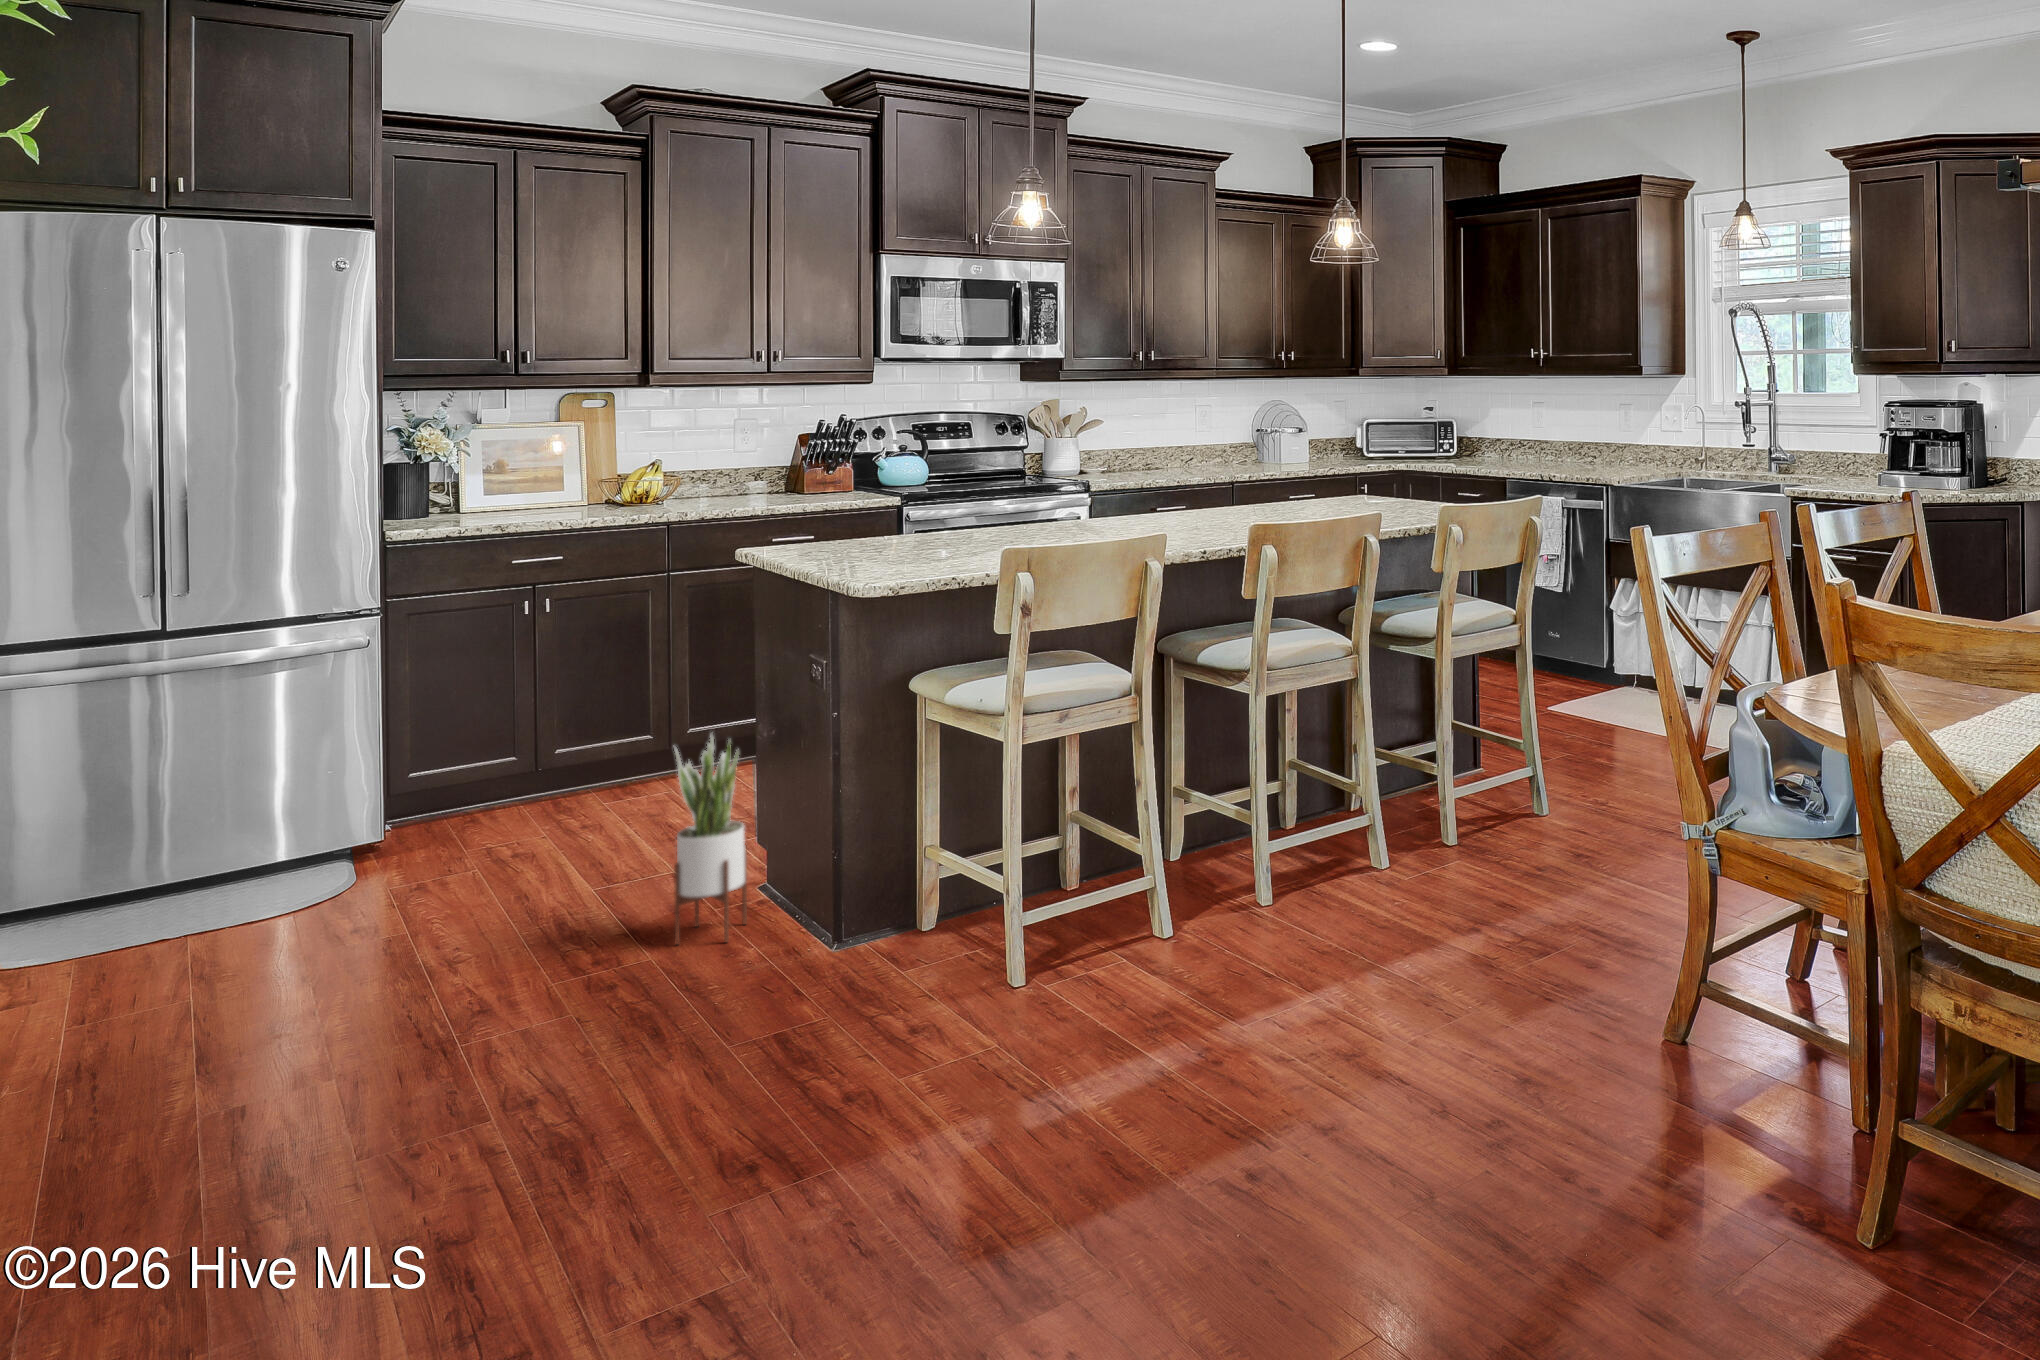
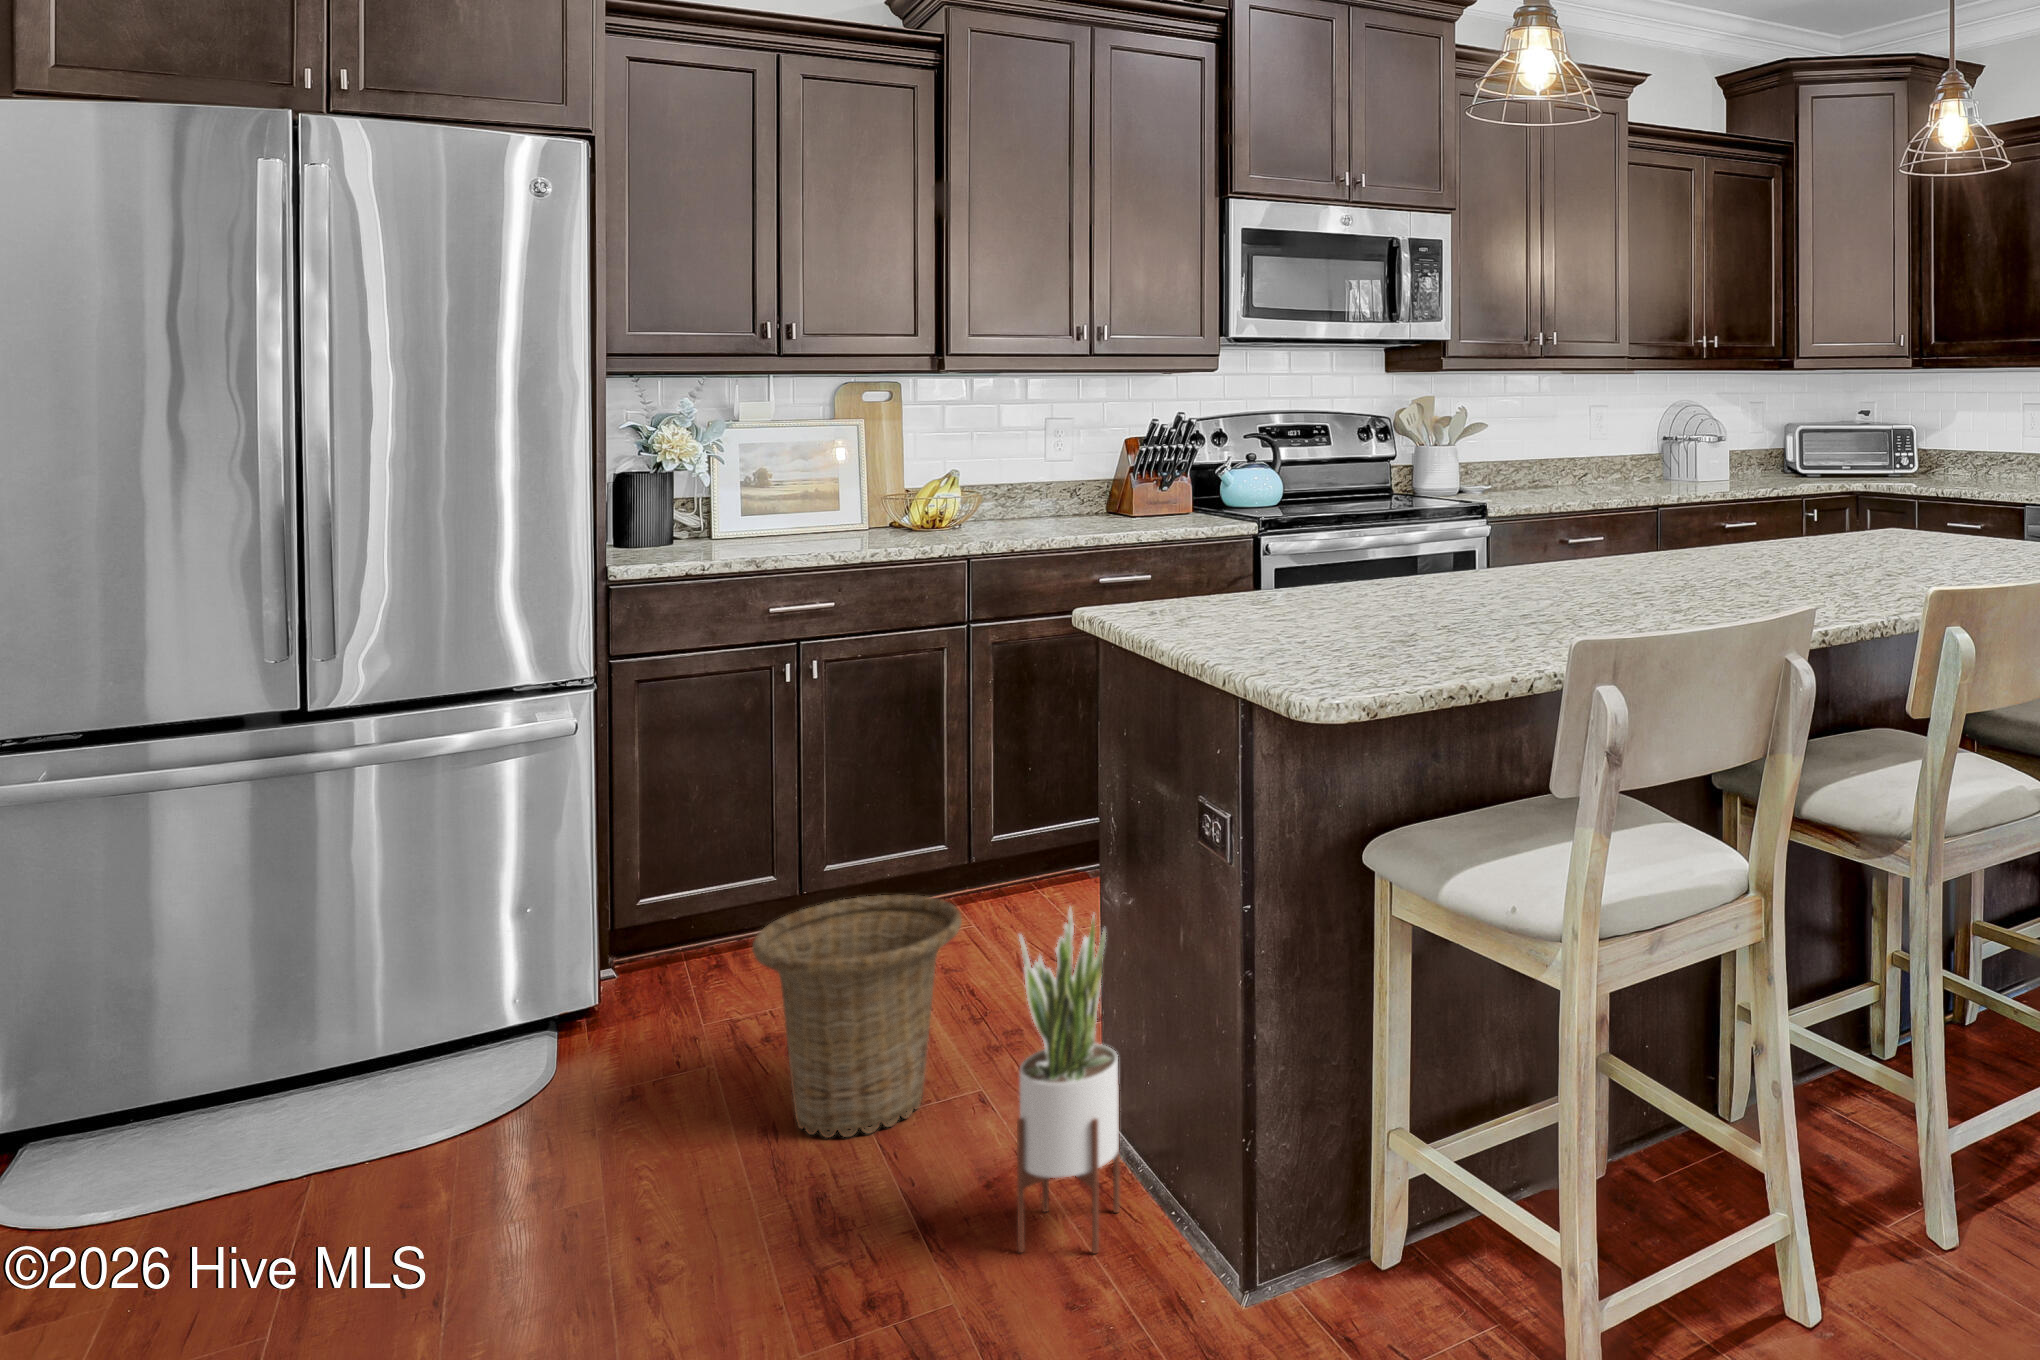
basket: none [493,750,647,903] -> present [752,895,962,1138]

